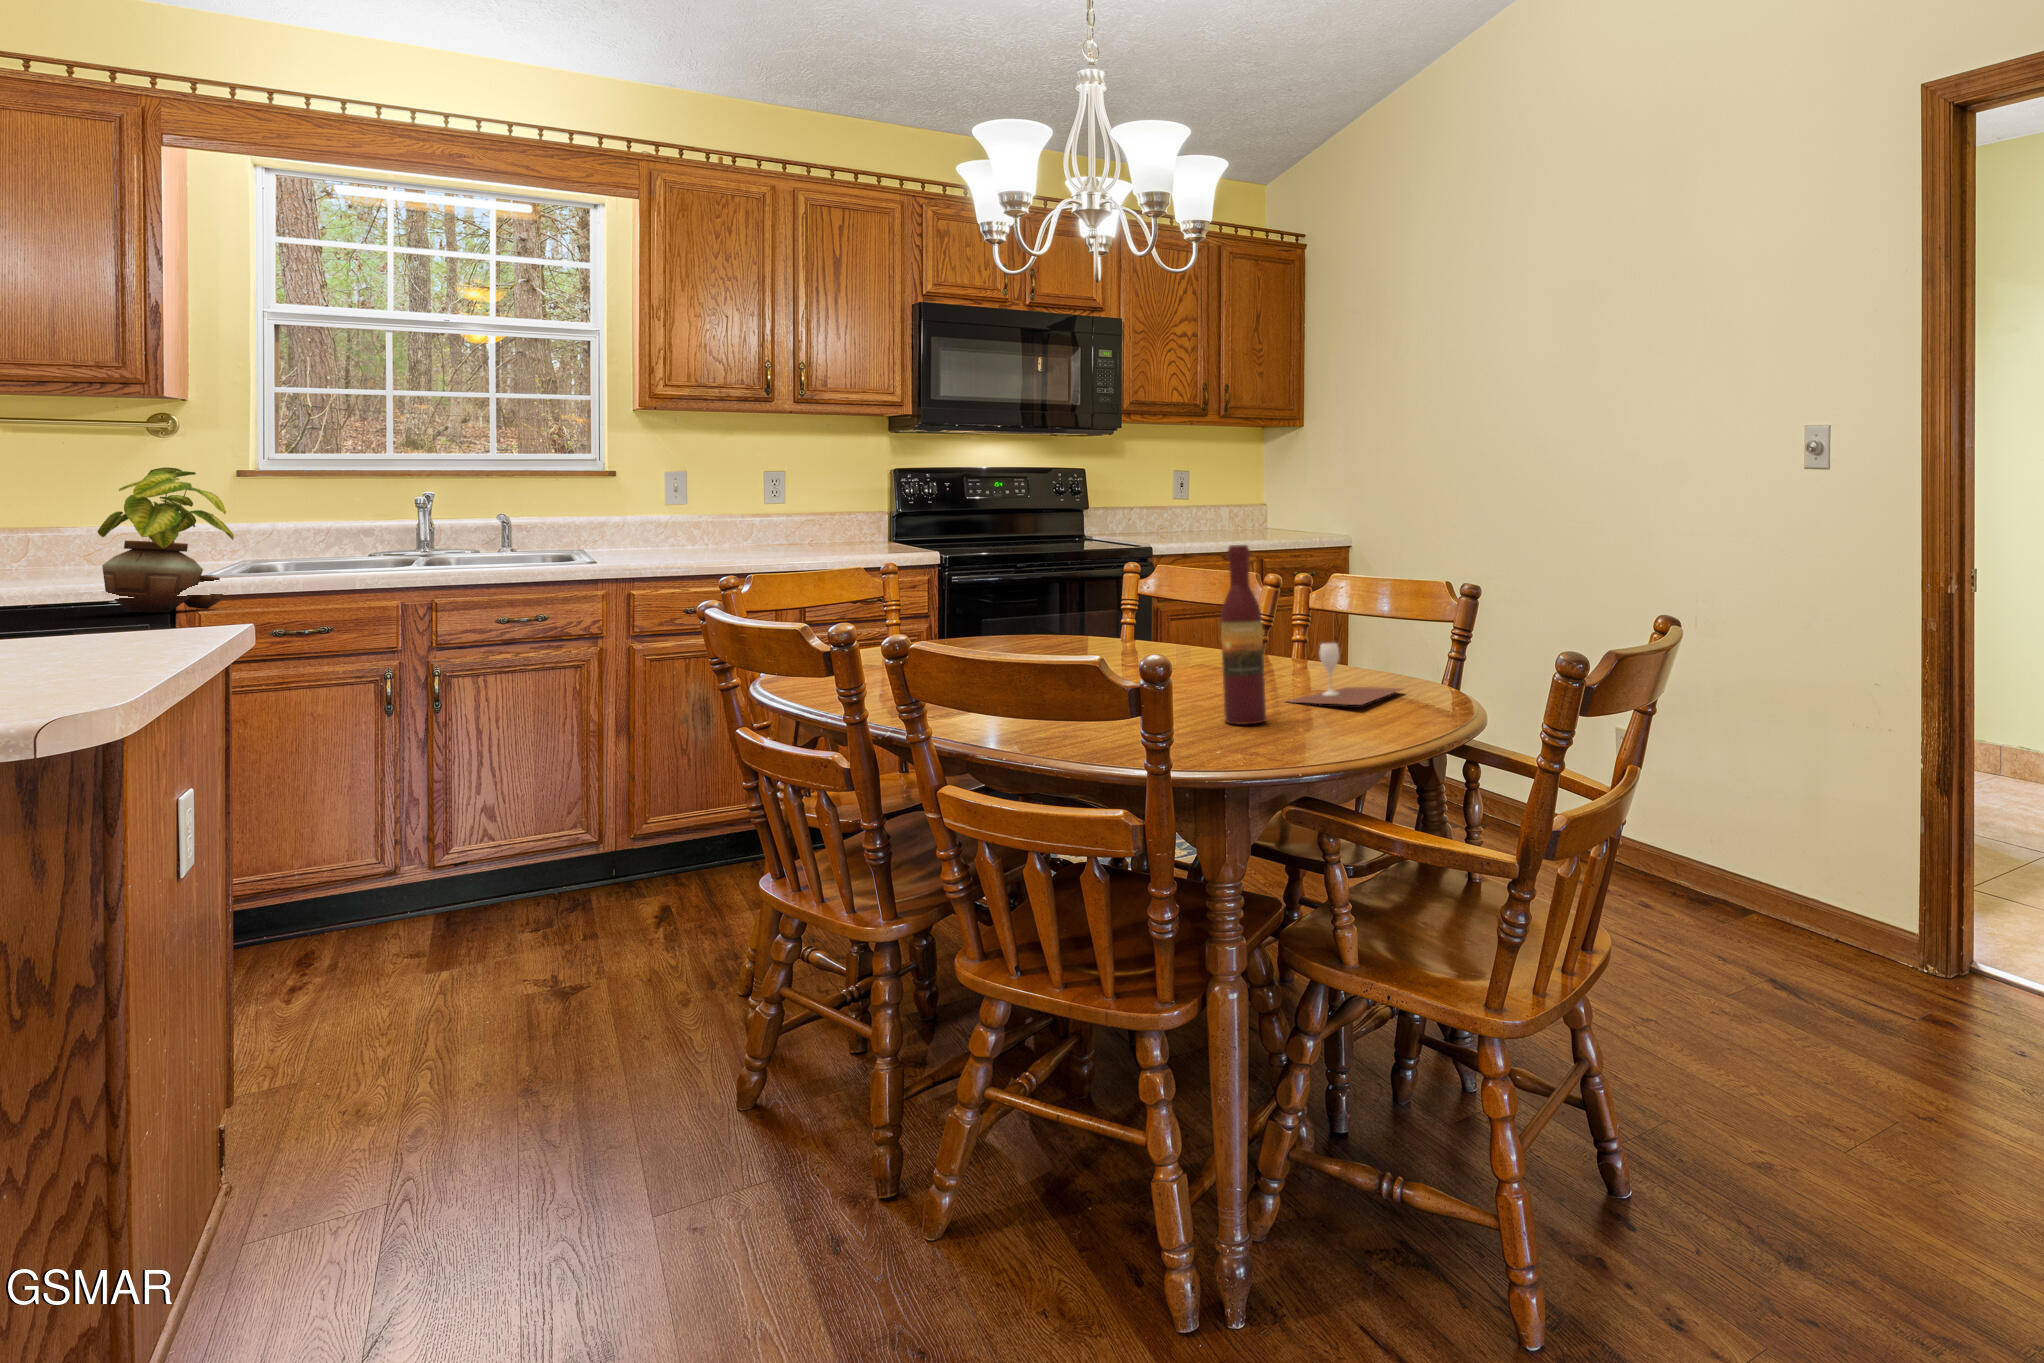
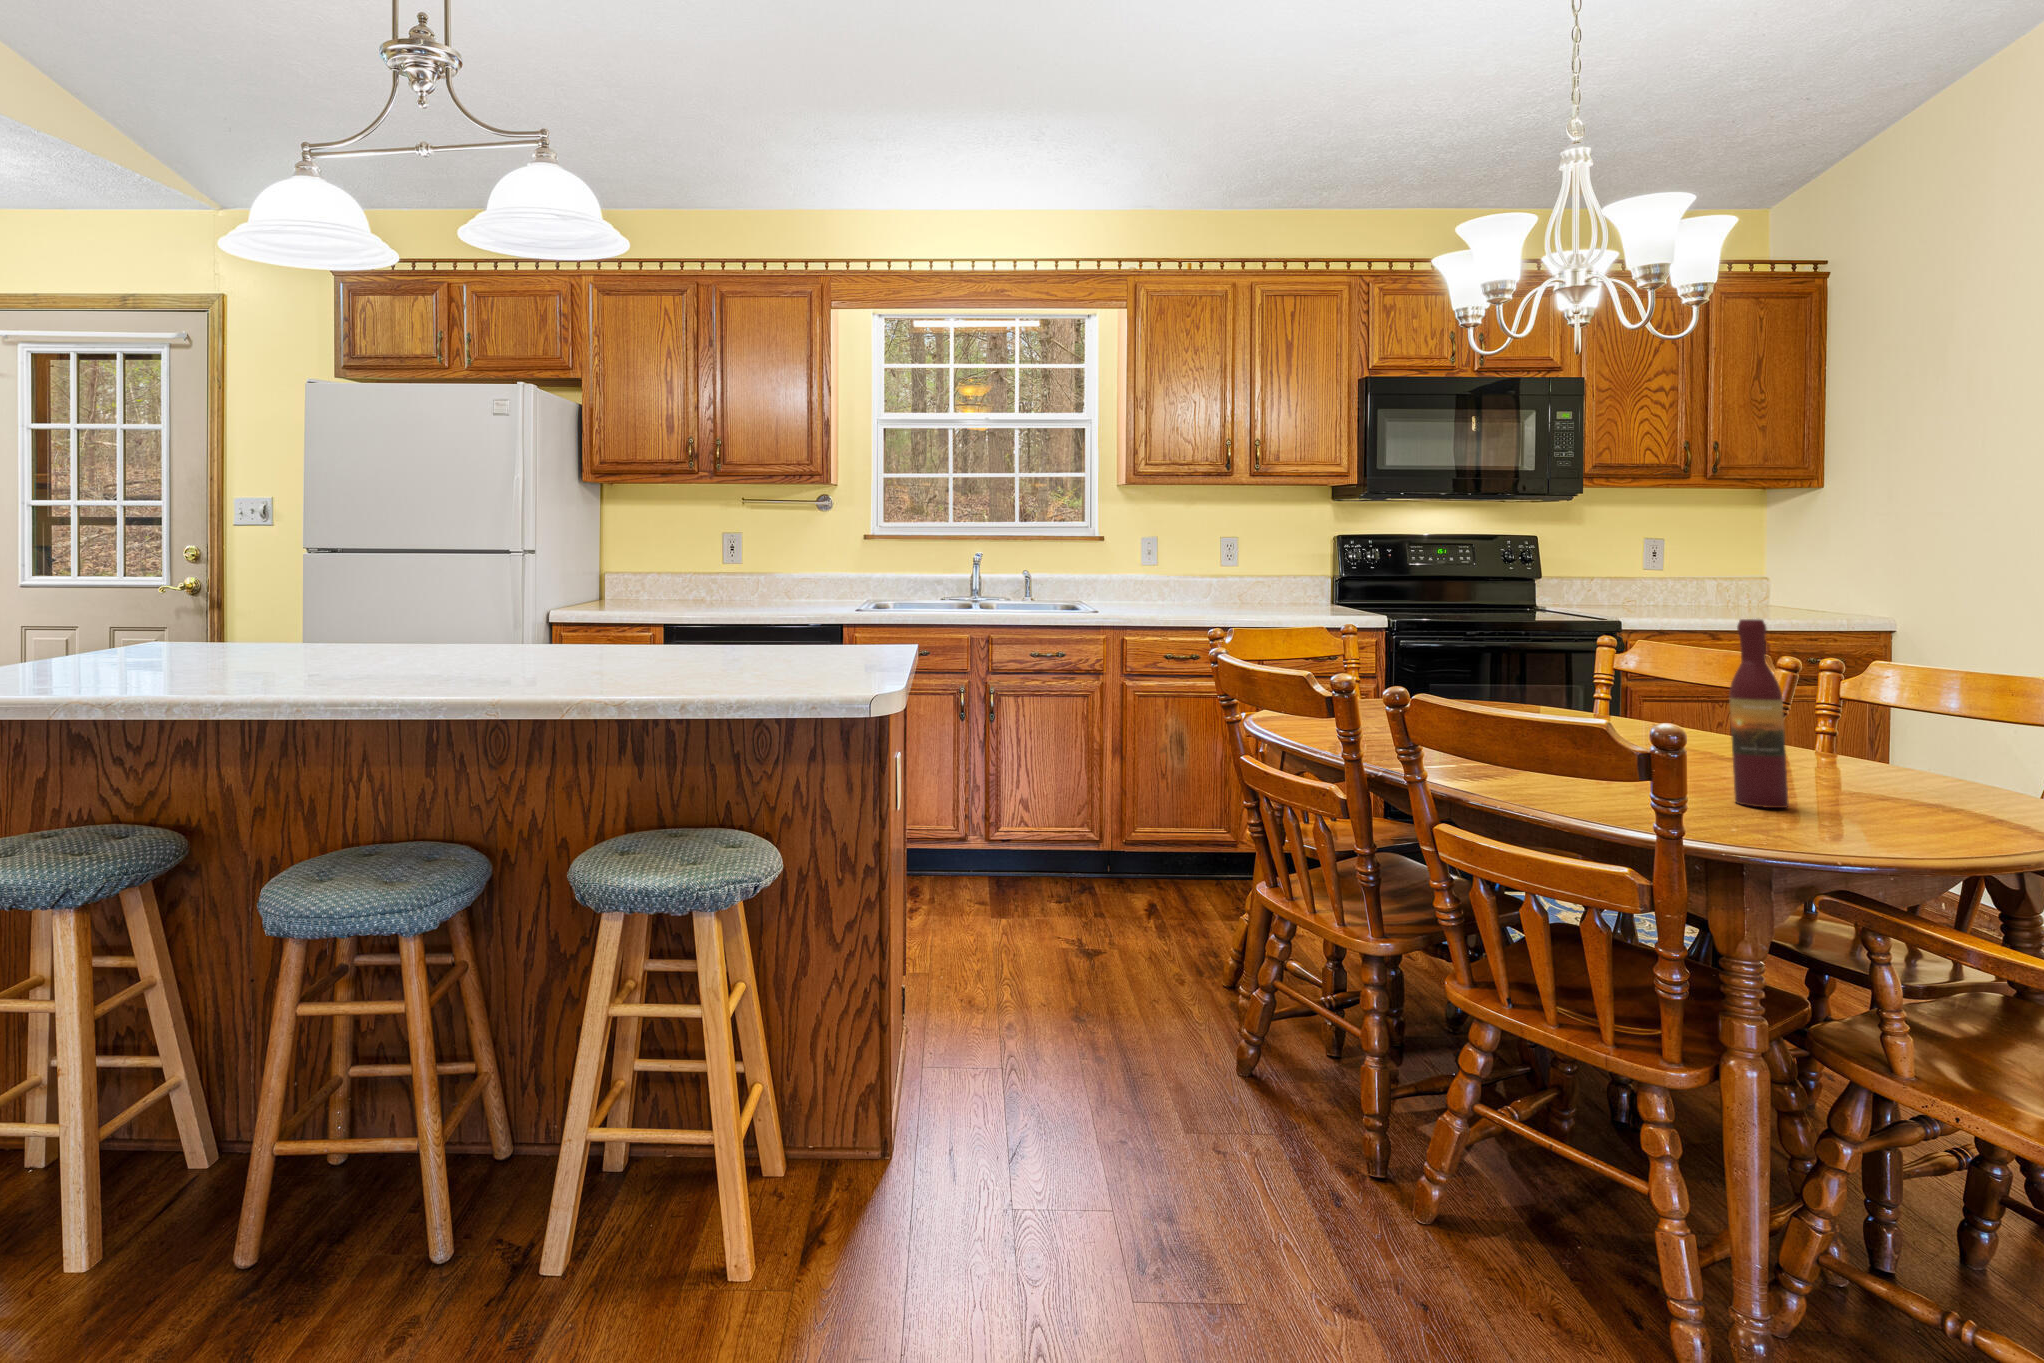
potted plant: present [97,467,234,612] -> none [812,535,882,633]
wine glass: present [1287,643,1402,705] -> none [1769,733,1989,806]

